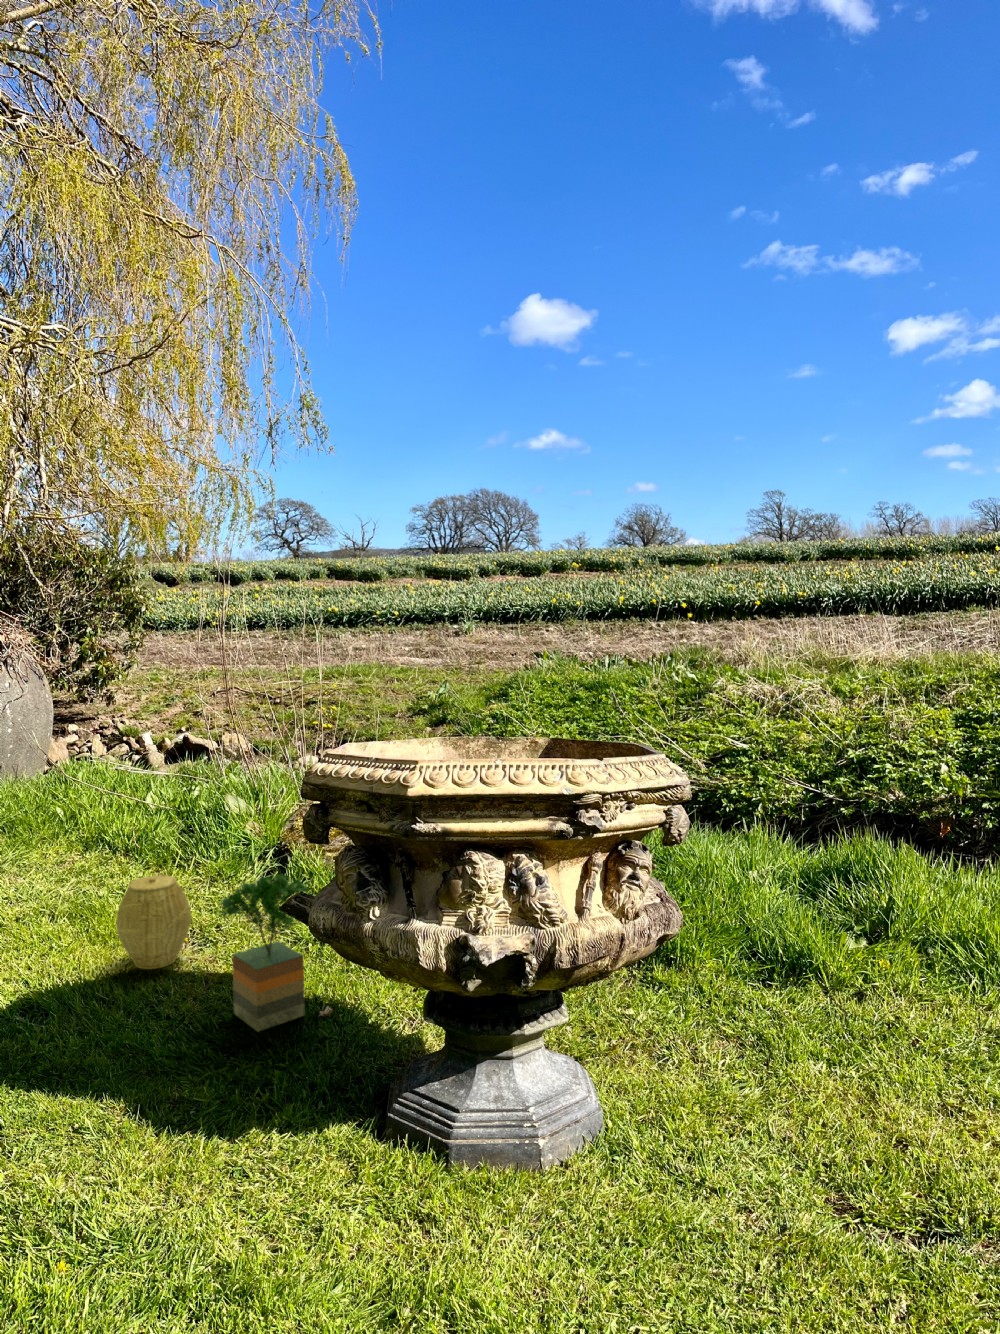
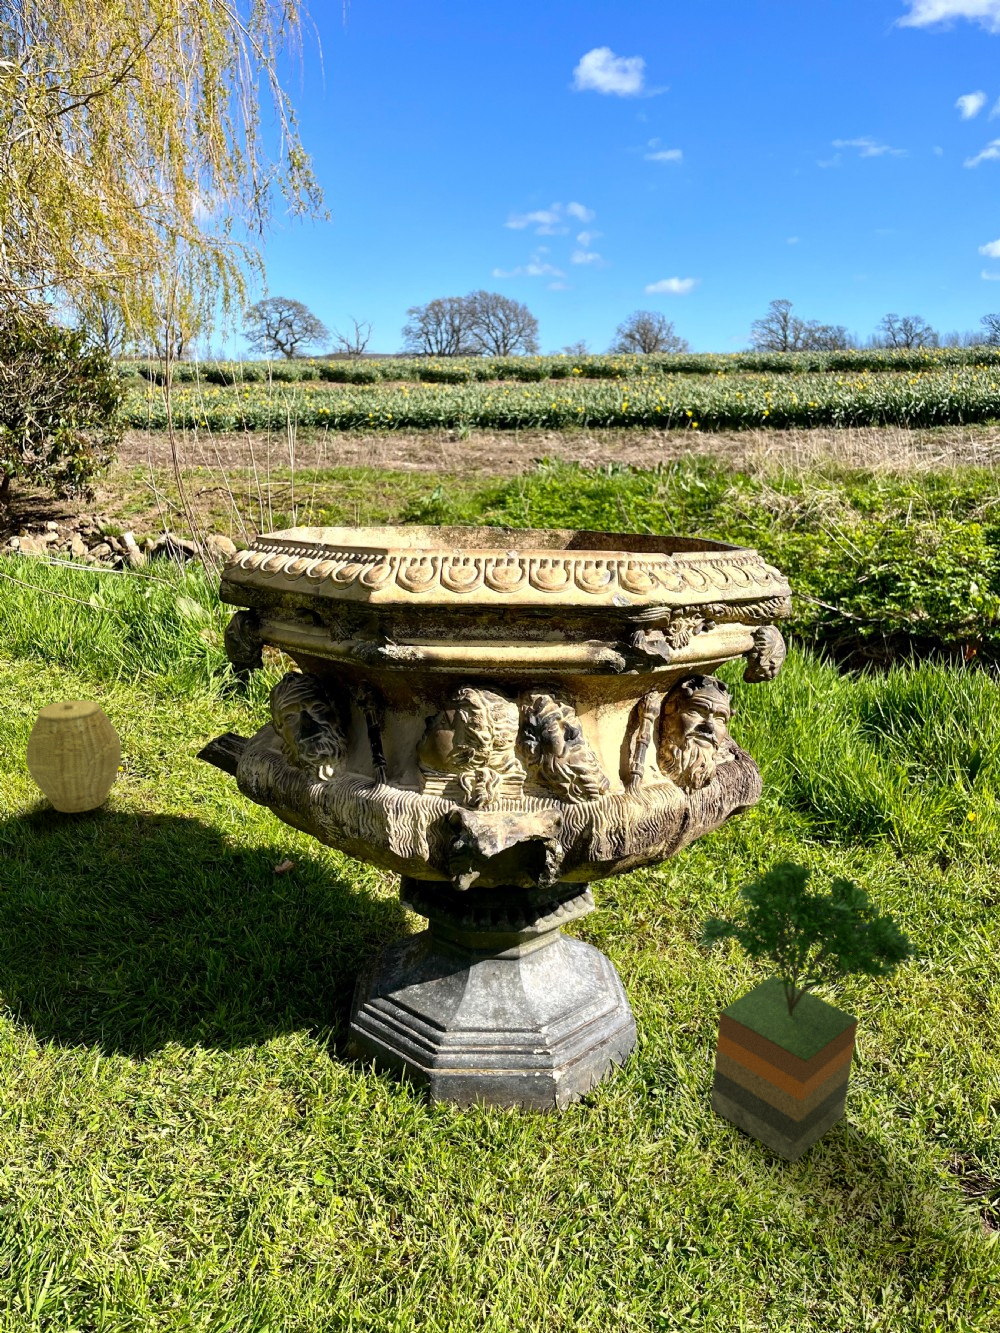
potted tree: present [220,874,310,1032] -> present [701,861,919,1163]

